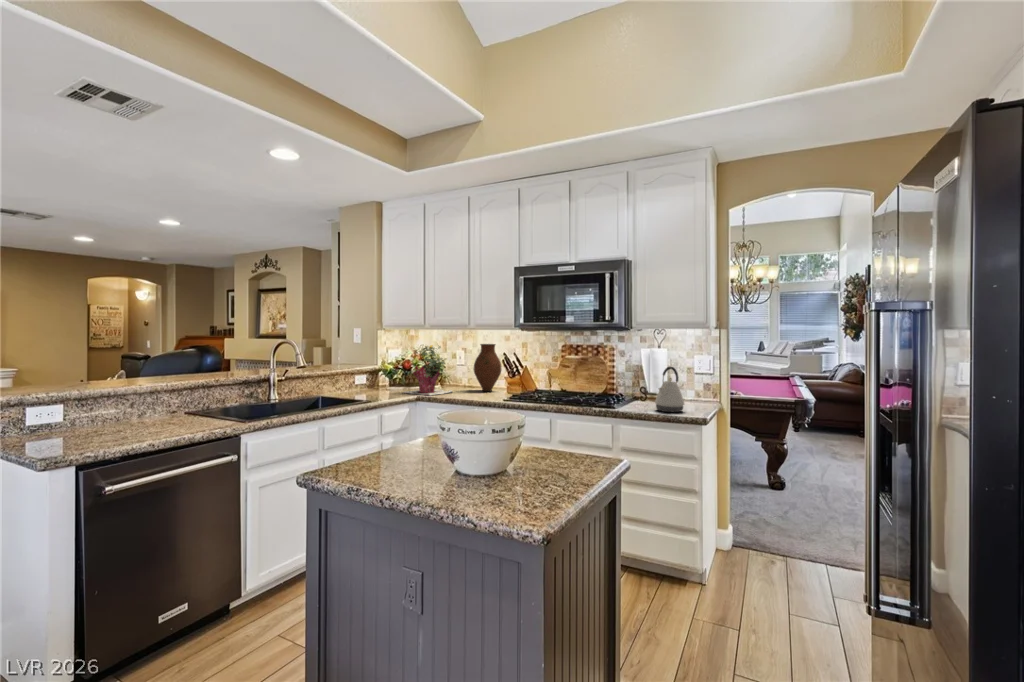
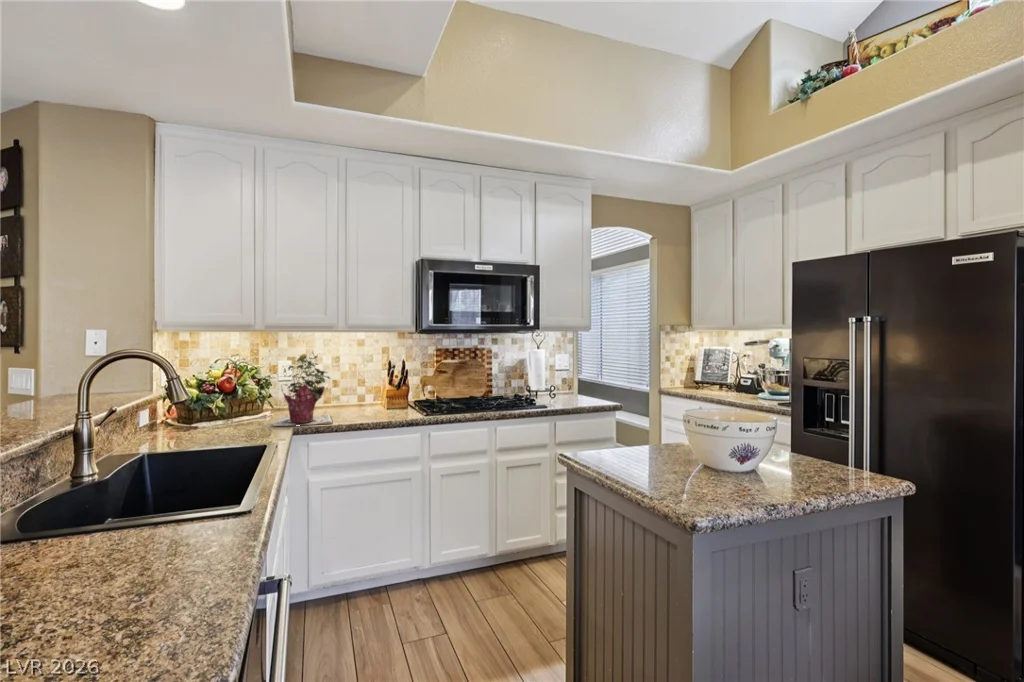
vase: present [474,344,501,391] -> none [333,350,370,411]
kettle: present [655,367,684,412] -> none [562,365,587,404]

